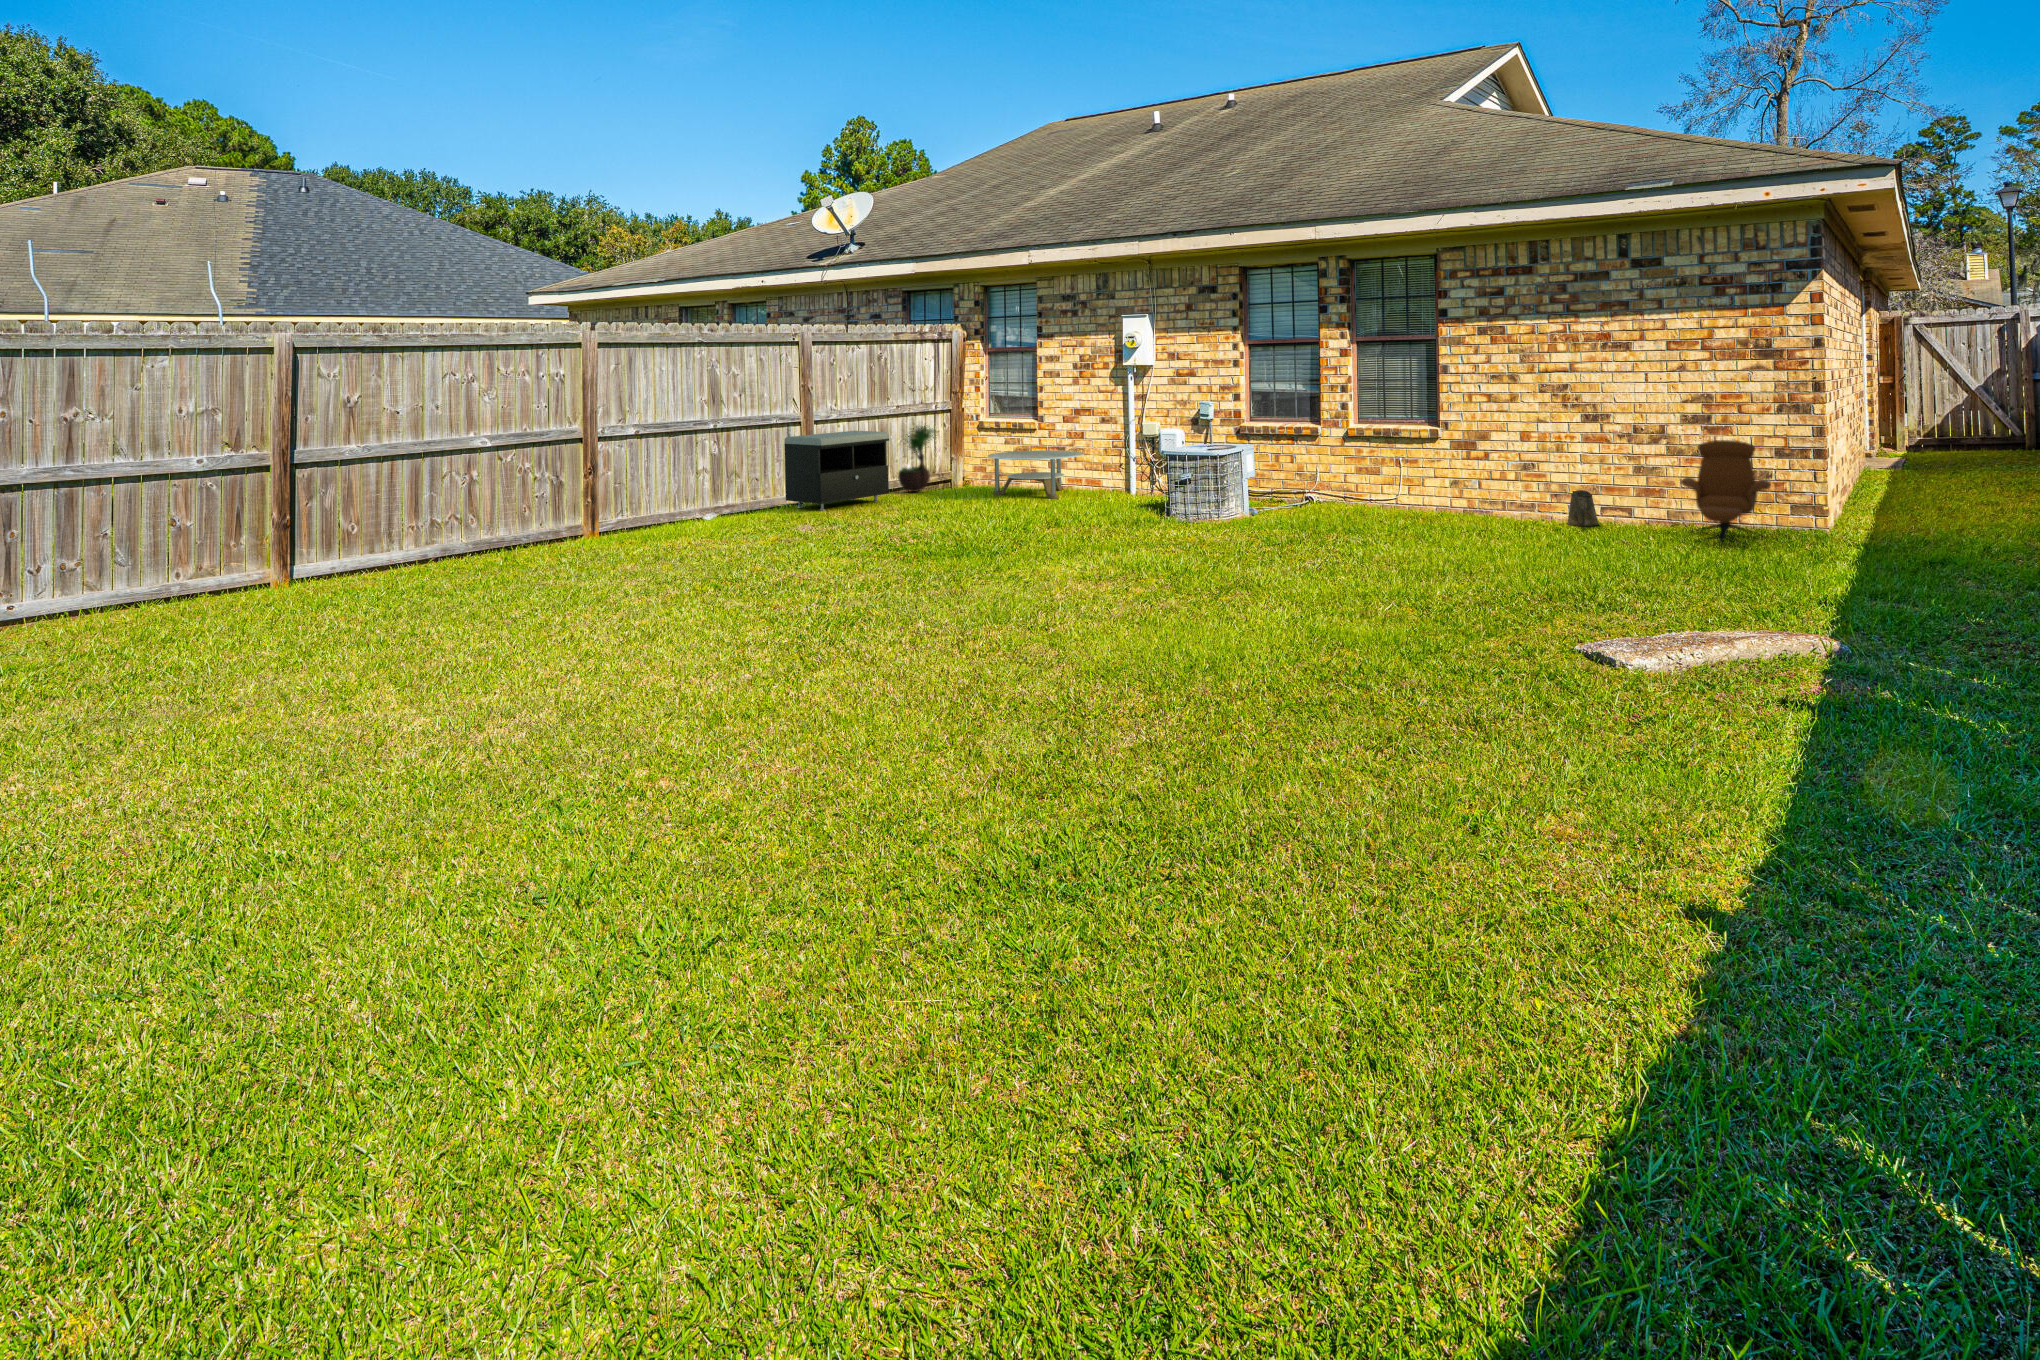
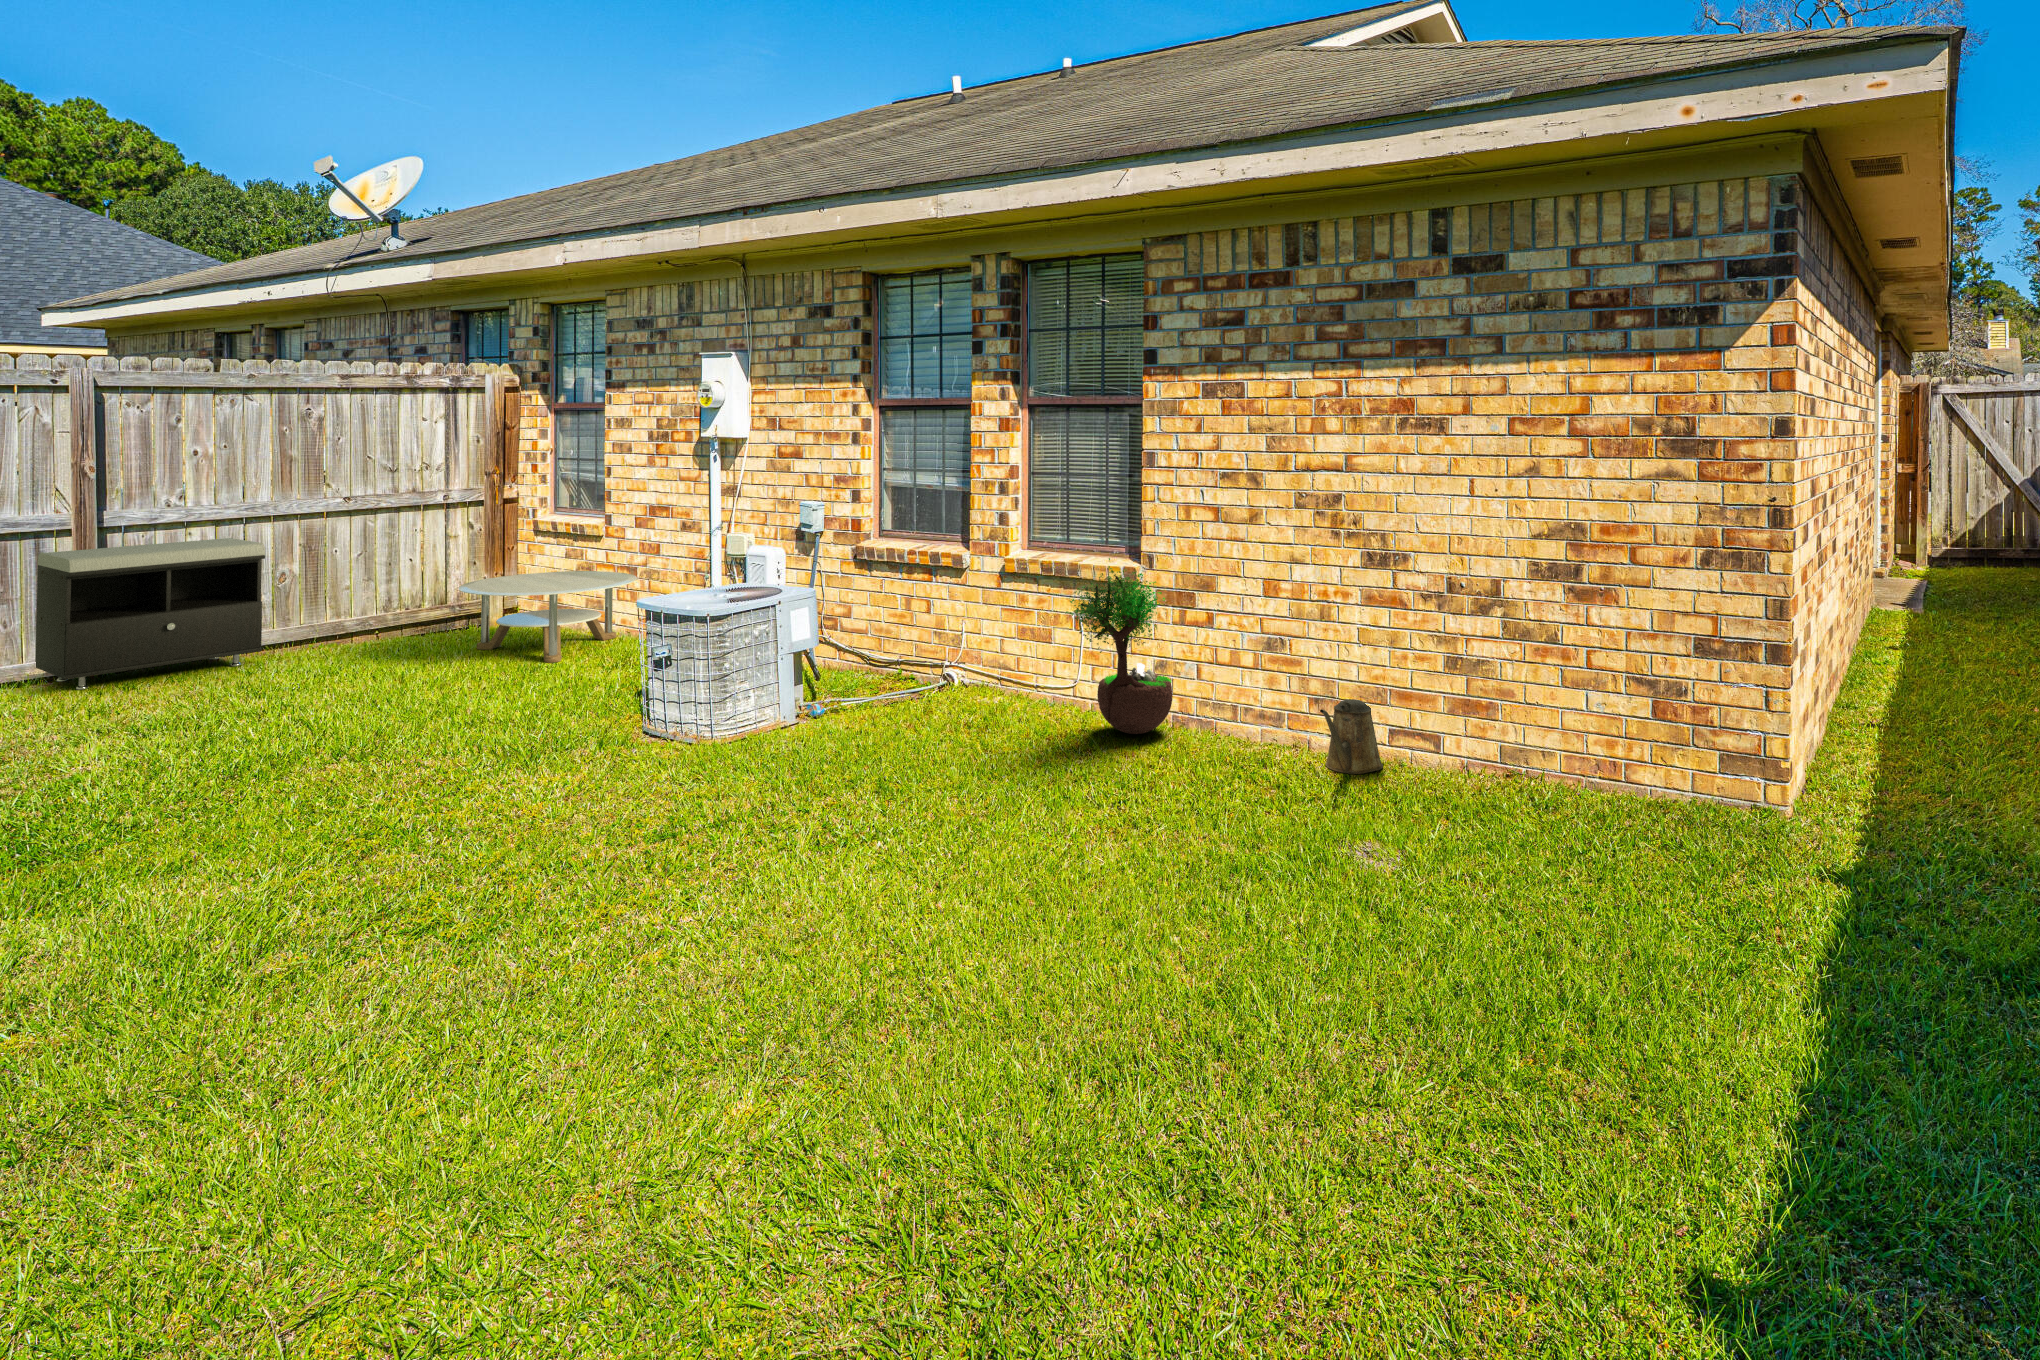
potted tree: present [898,425,937,492] -> present [1065,558,1173,734]
lounge chair: present [1681,440,1771,547] -> none [1516,614,1685,874]

